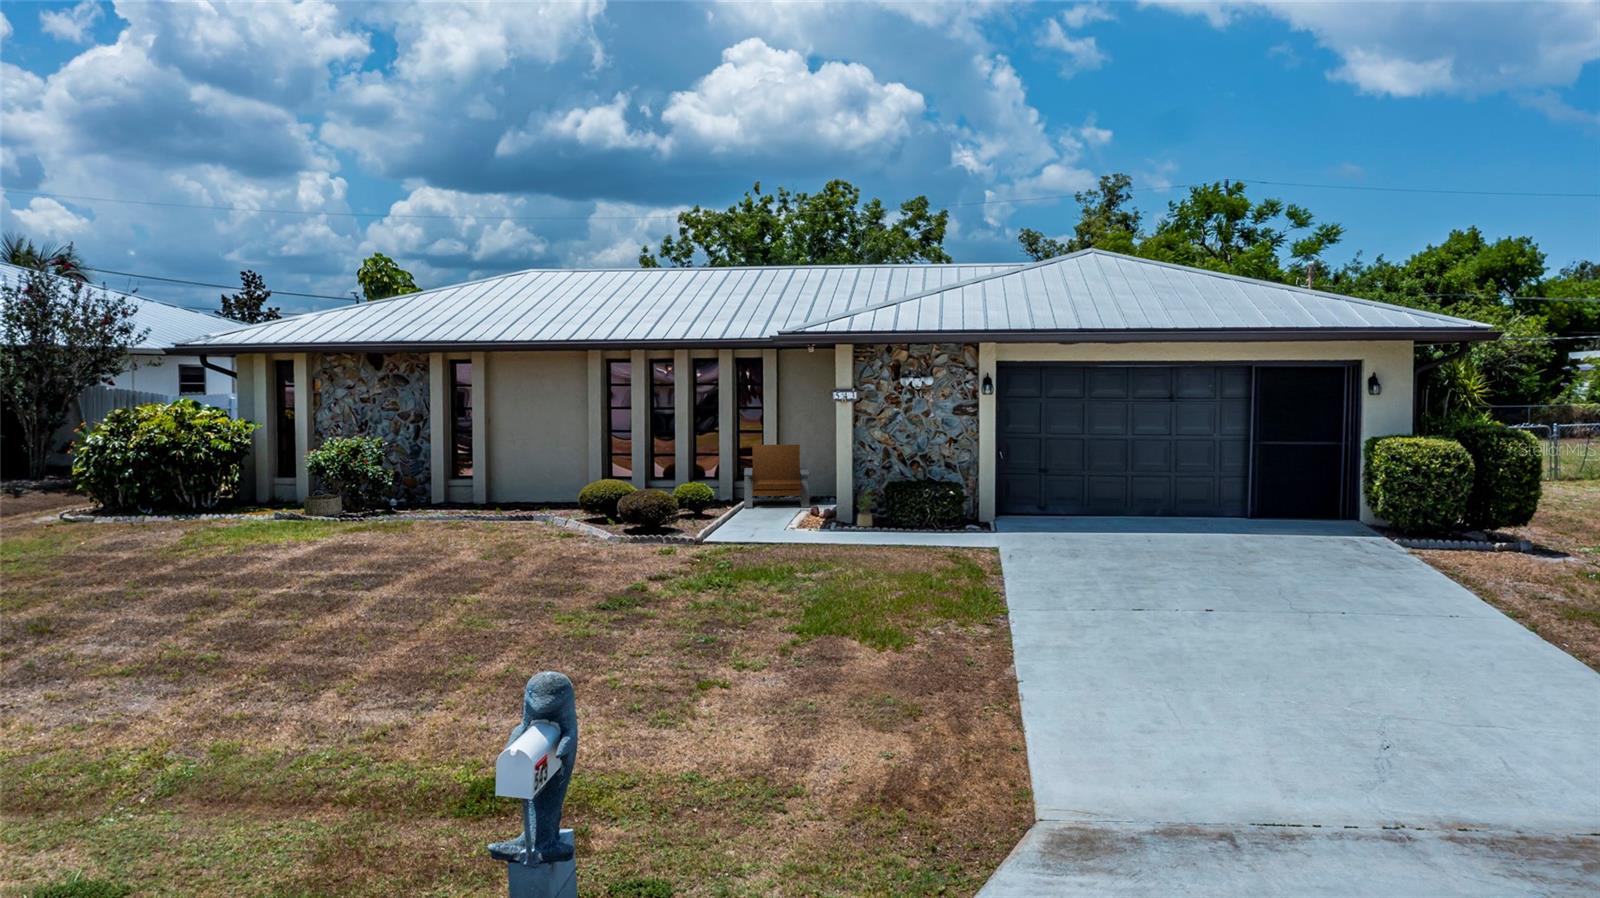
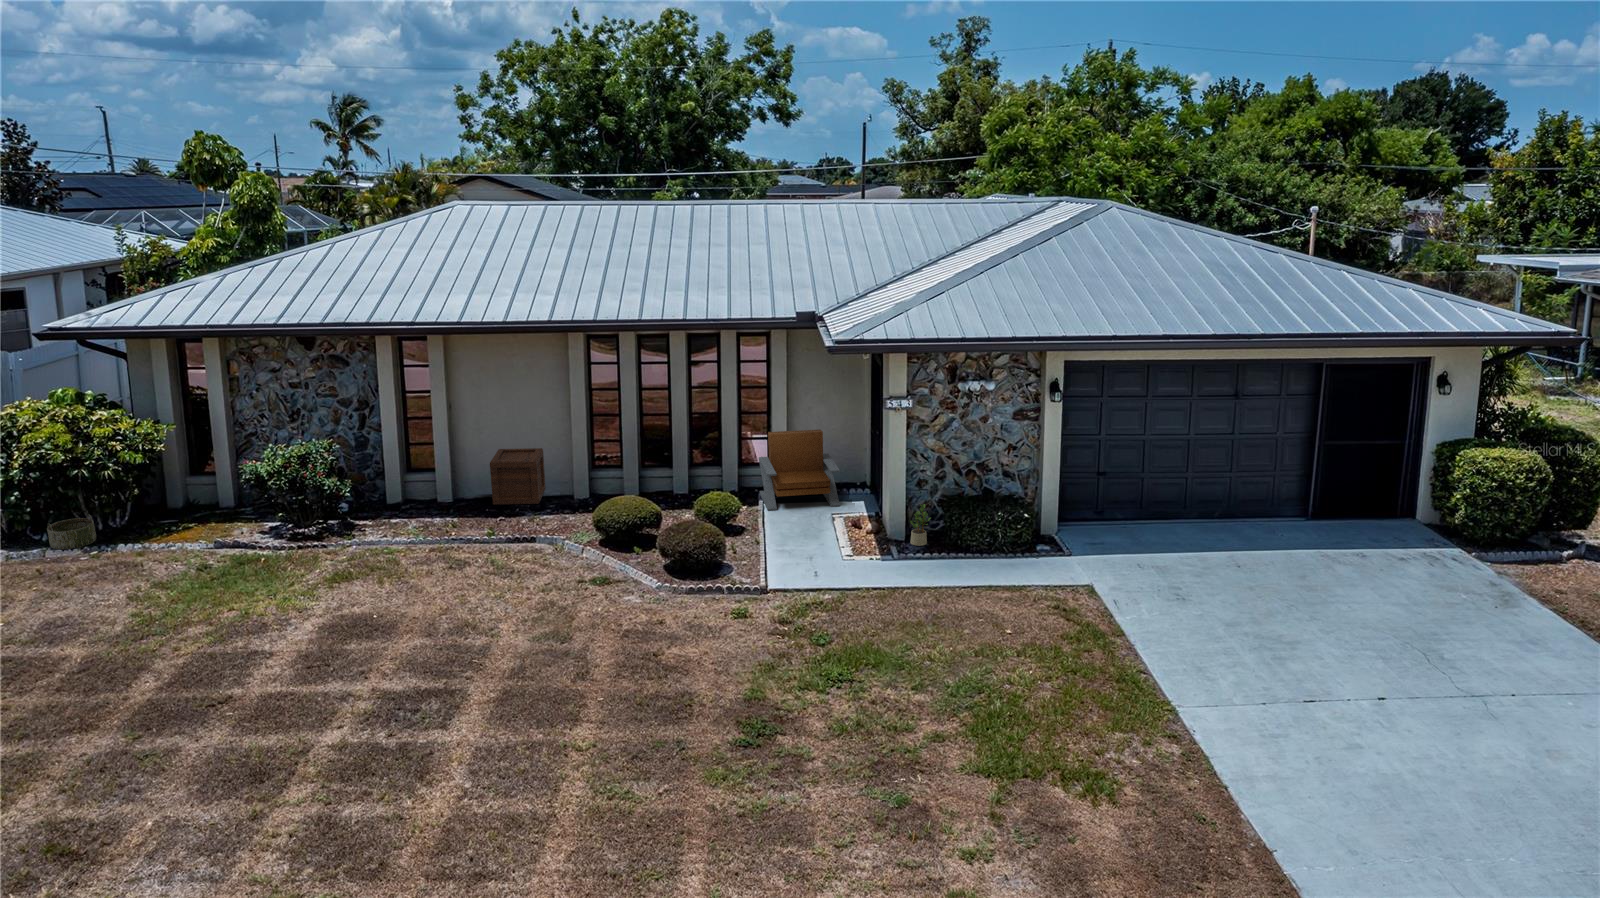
wooden crate: none [512,458,564,502] -> present [490,448,546,505]
basket: present [304,492,342,516] -> present [47,514,96,549]

